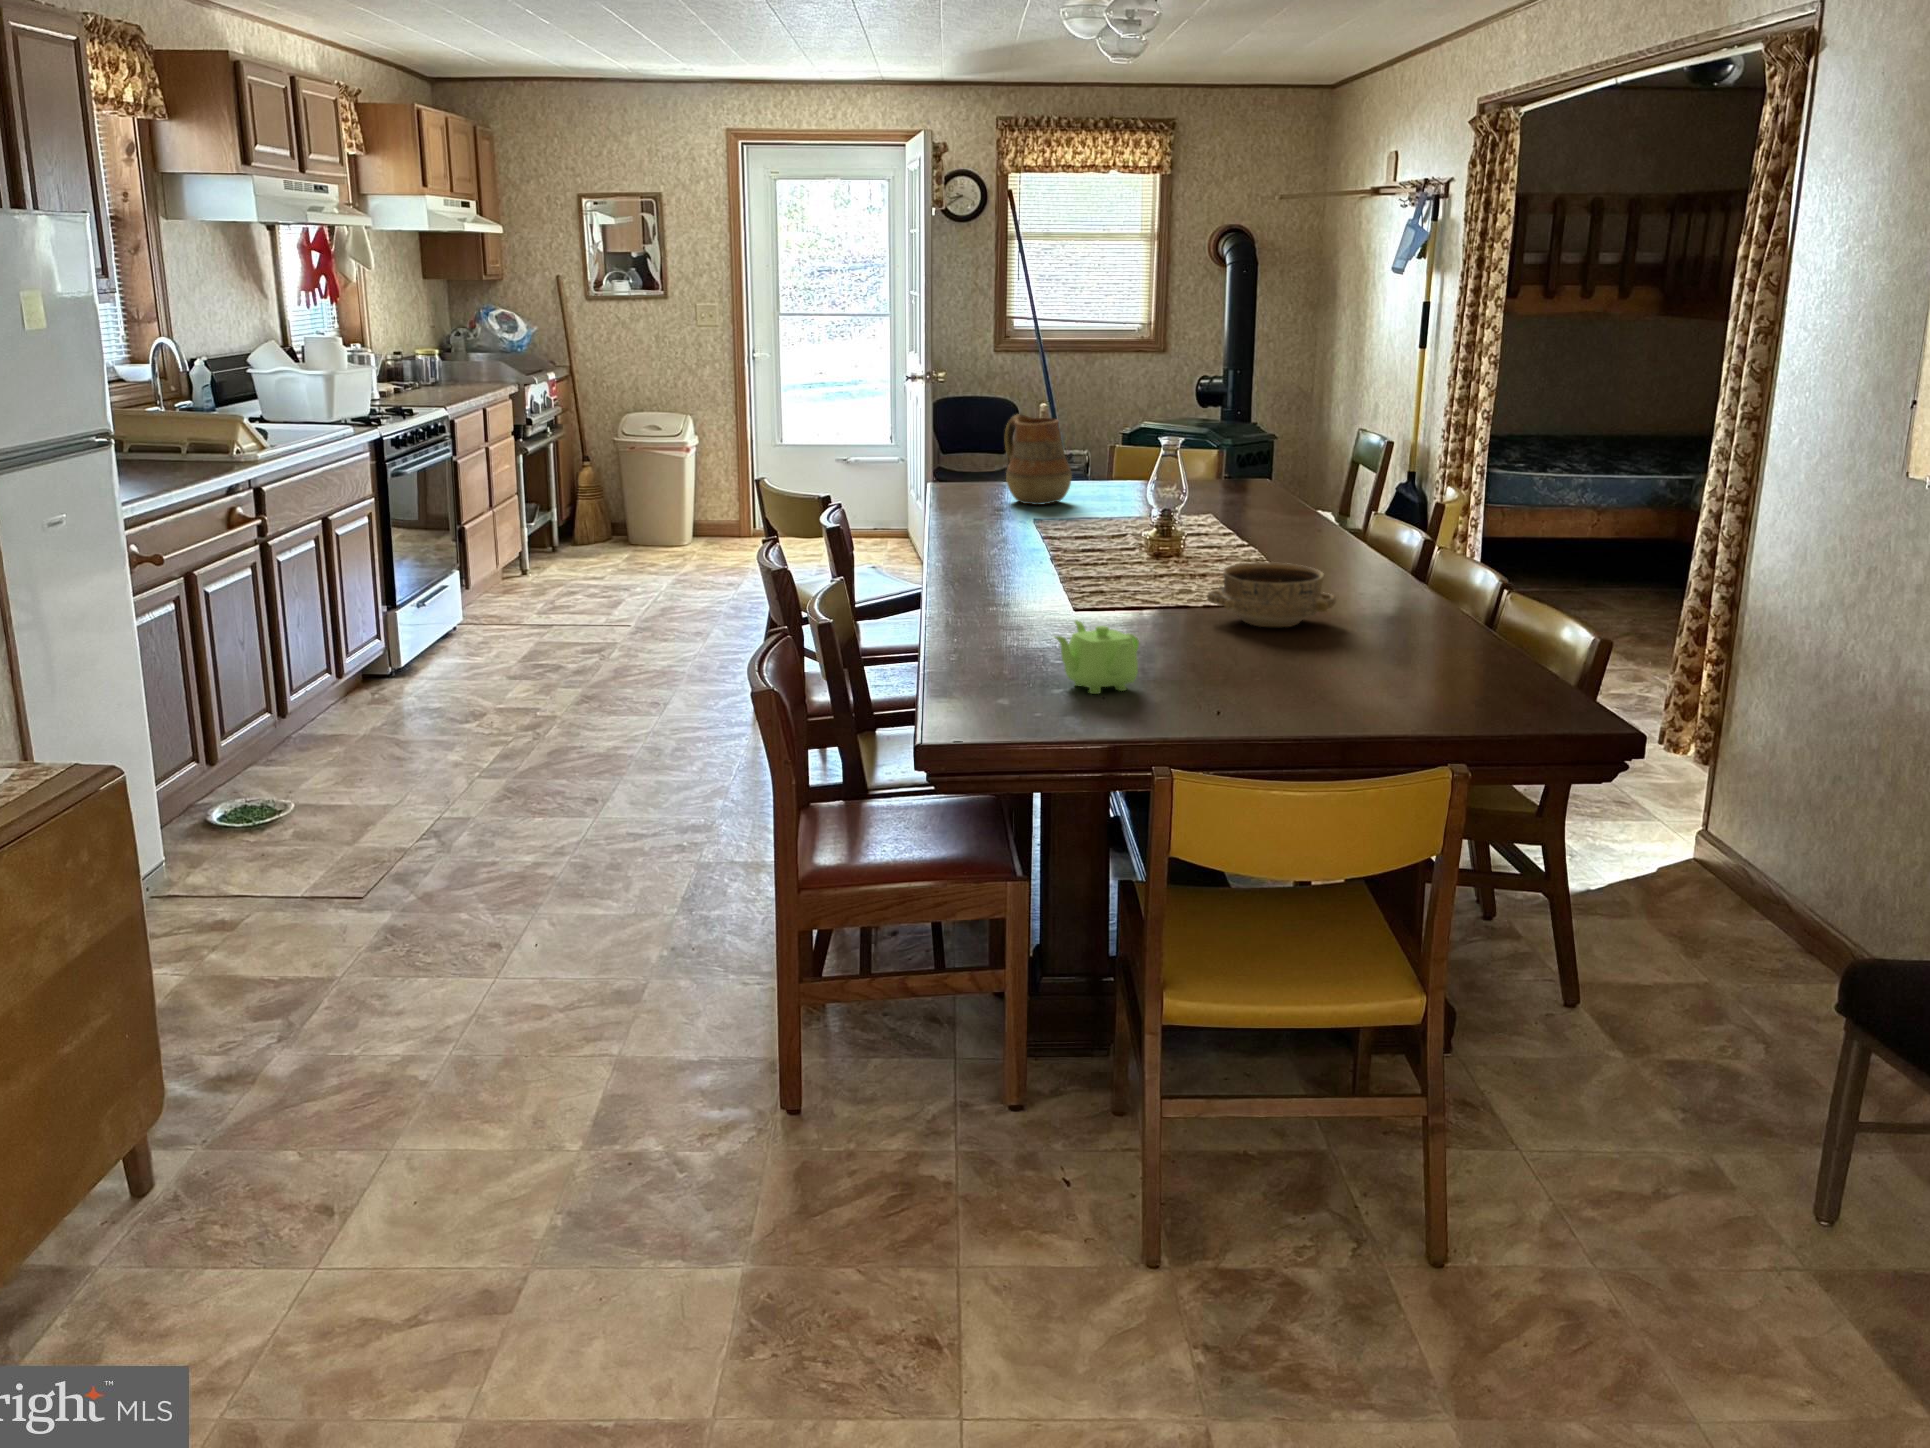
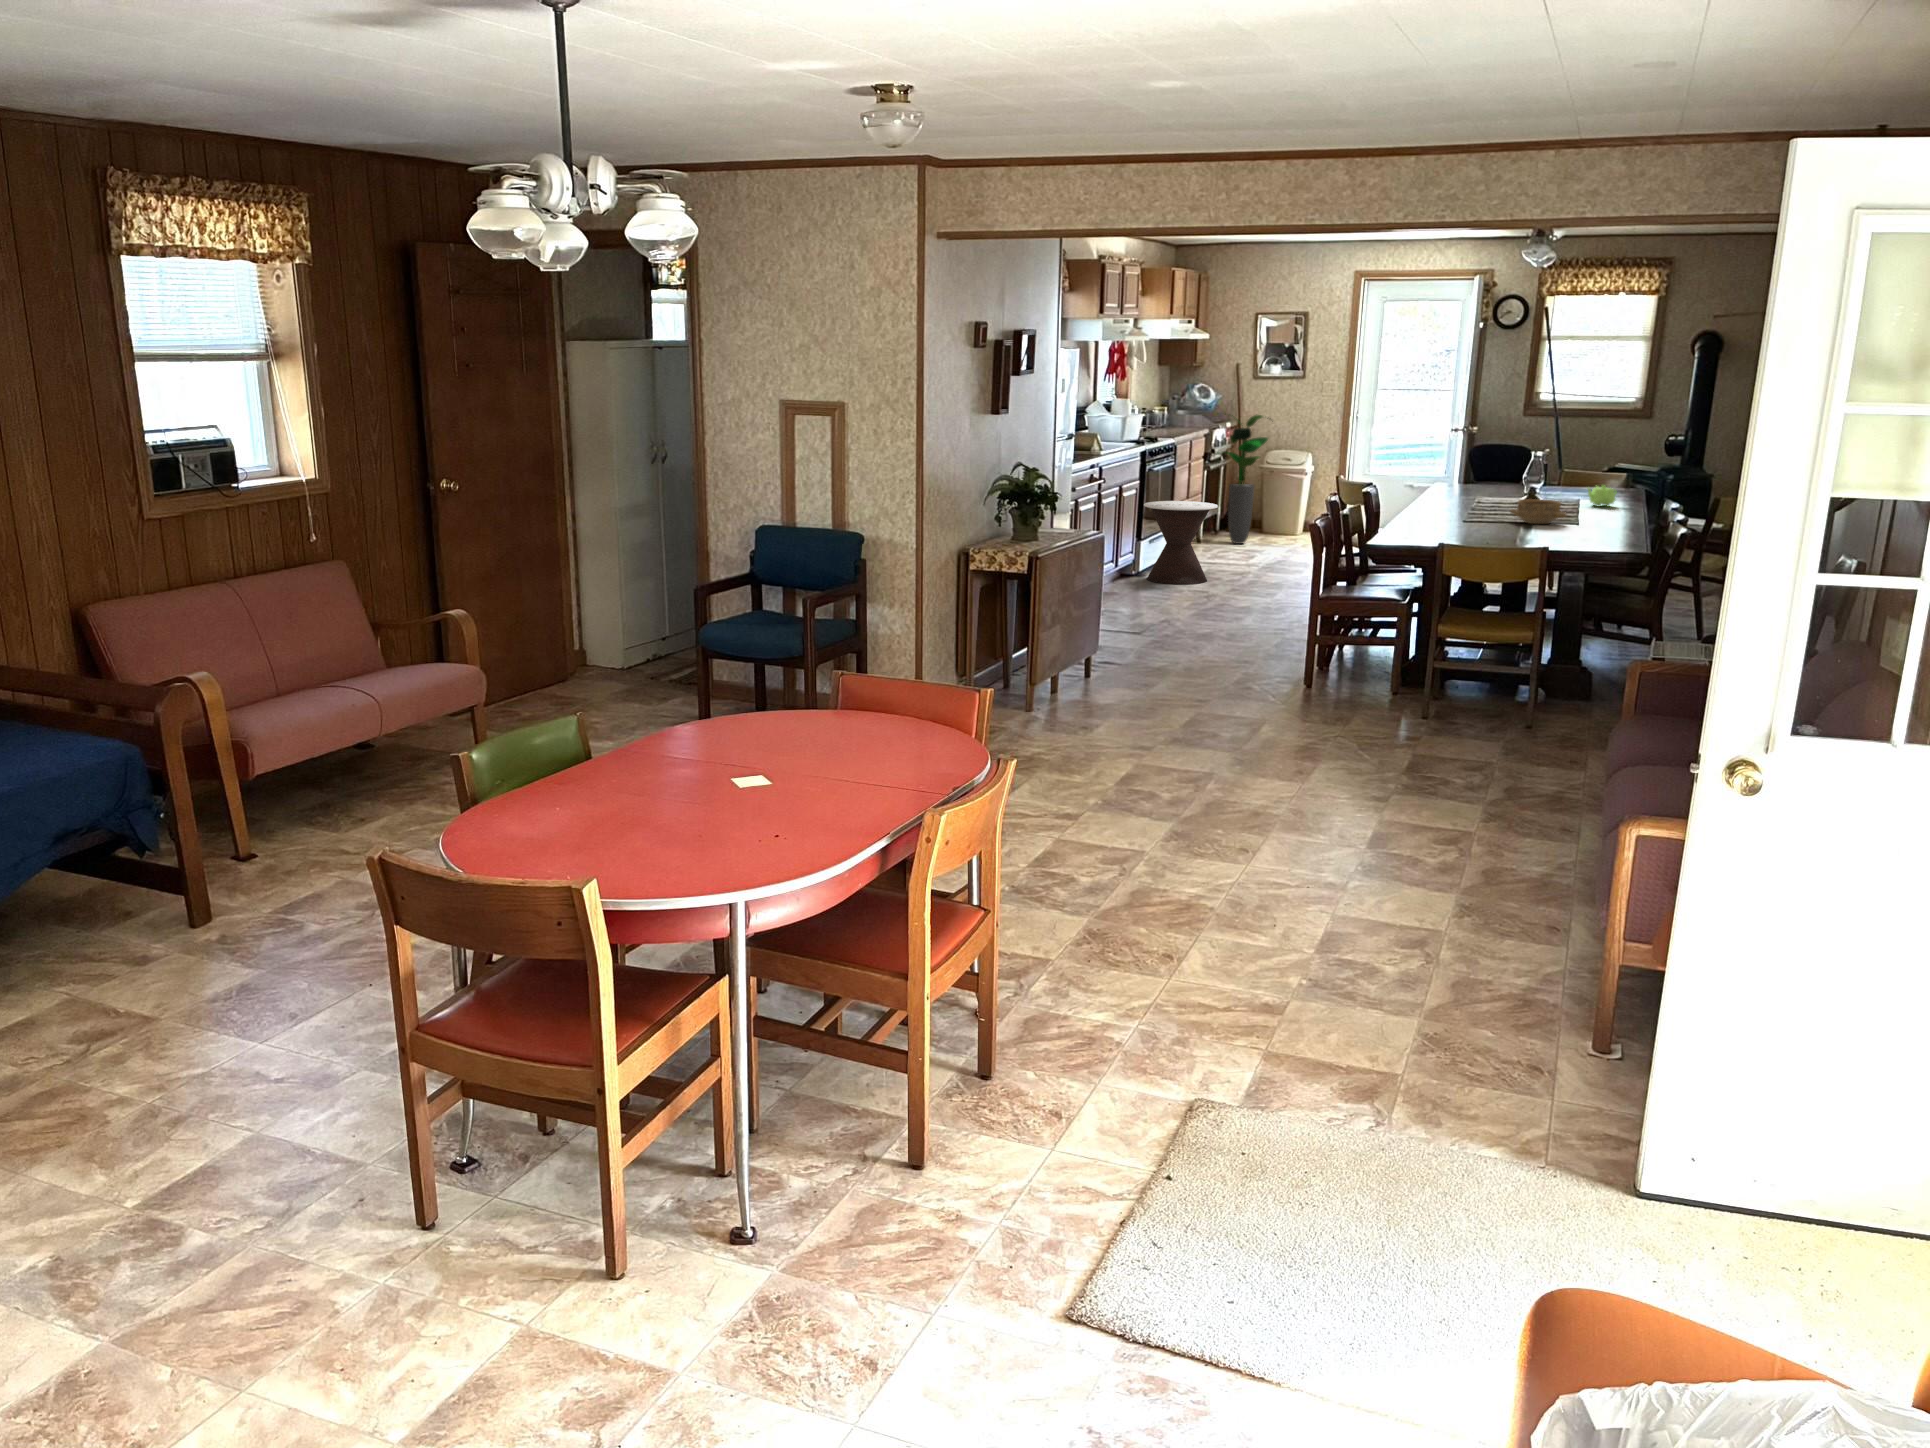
potted plant: none [525,358,626,571] -> present [1227,415,1268,544]
pitcher: present [1005,414,1072,505] -> none [1465,443,1502,490]
side table: none [388,528,536,695] -> present [1144,501,1218,584]
teapot: present [1054,620,1139,694] -> present [1588,486,1617,507]

